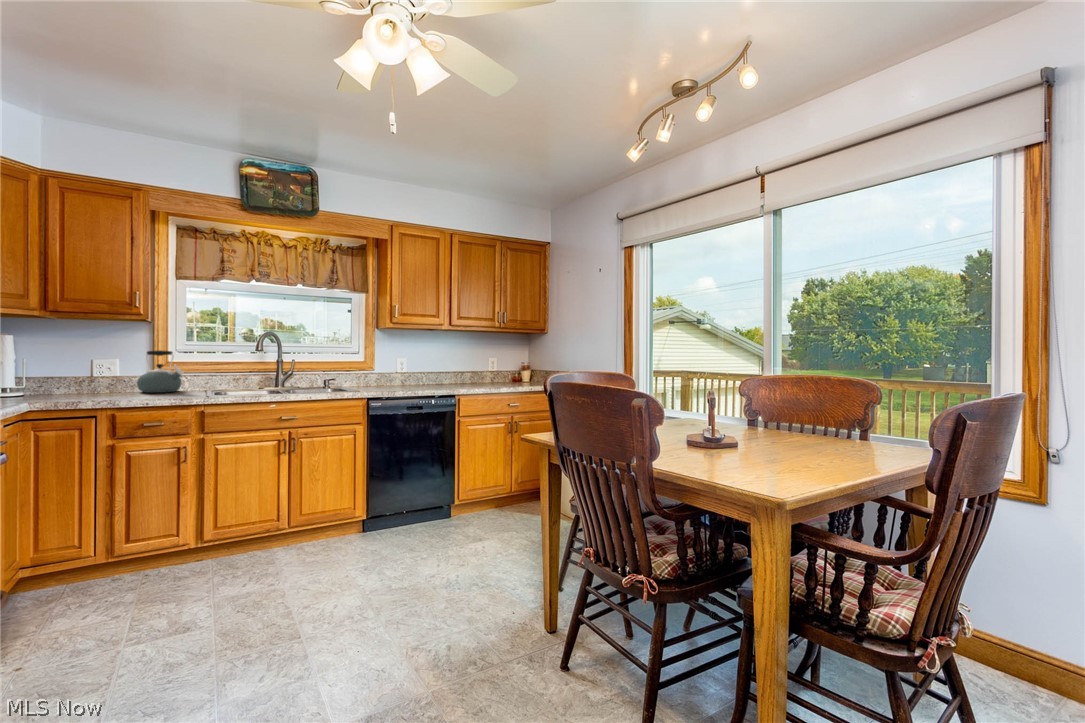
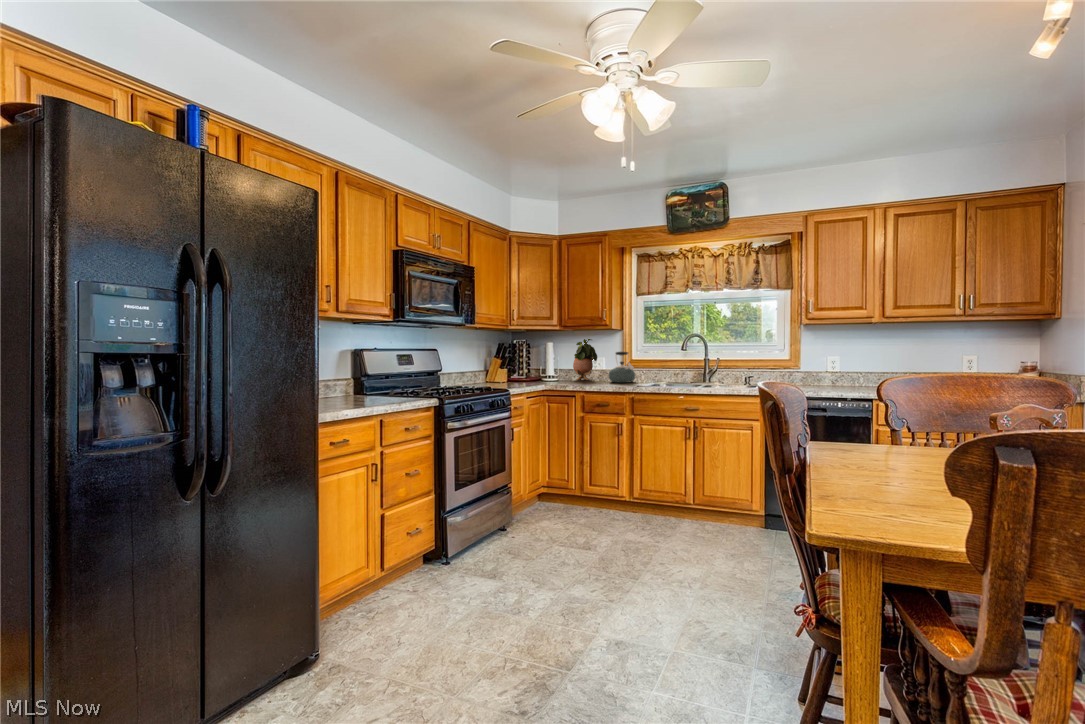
potted plant: none [60,329,109,392] -> present [573,339,597,380]

